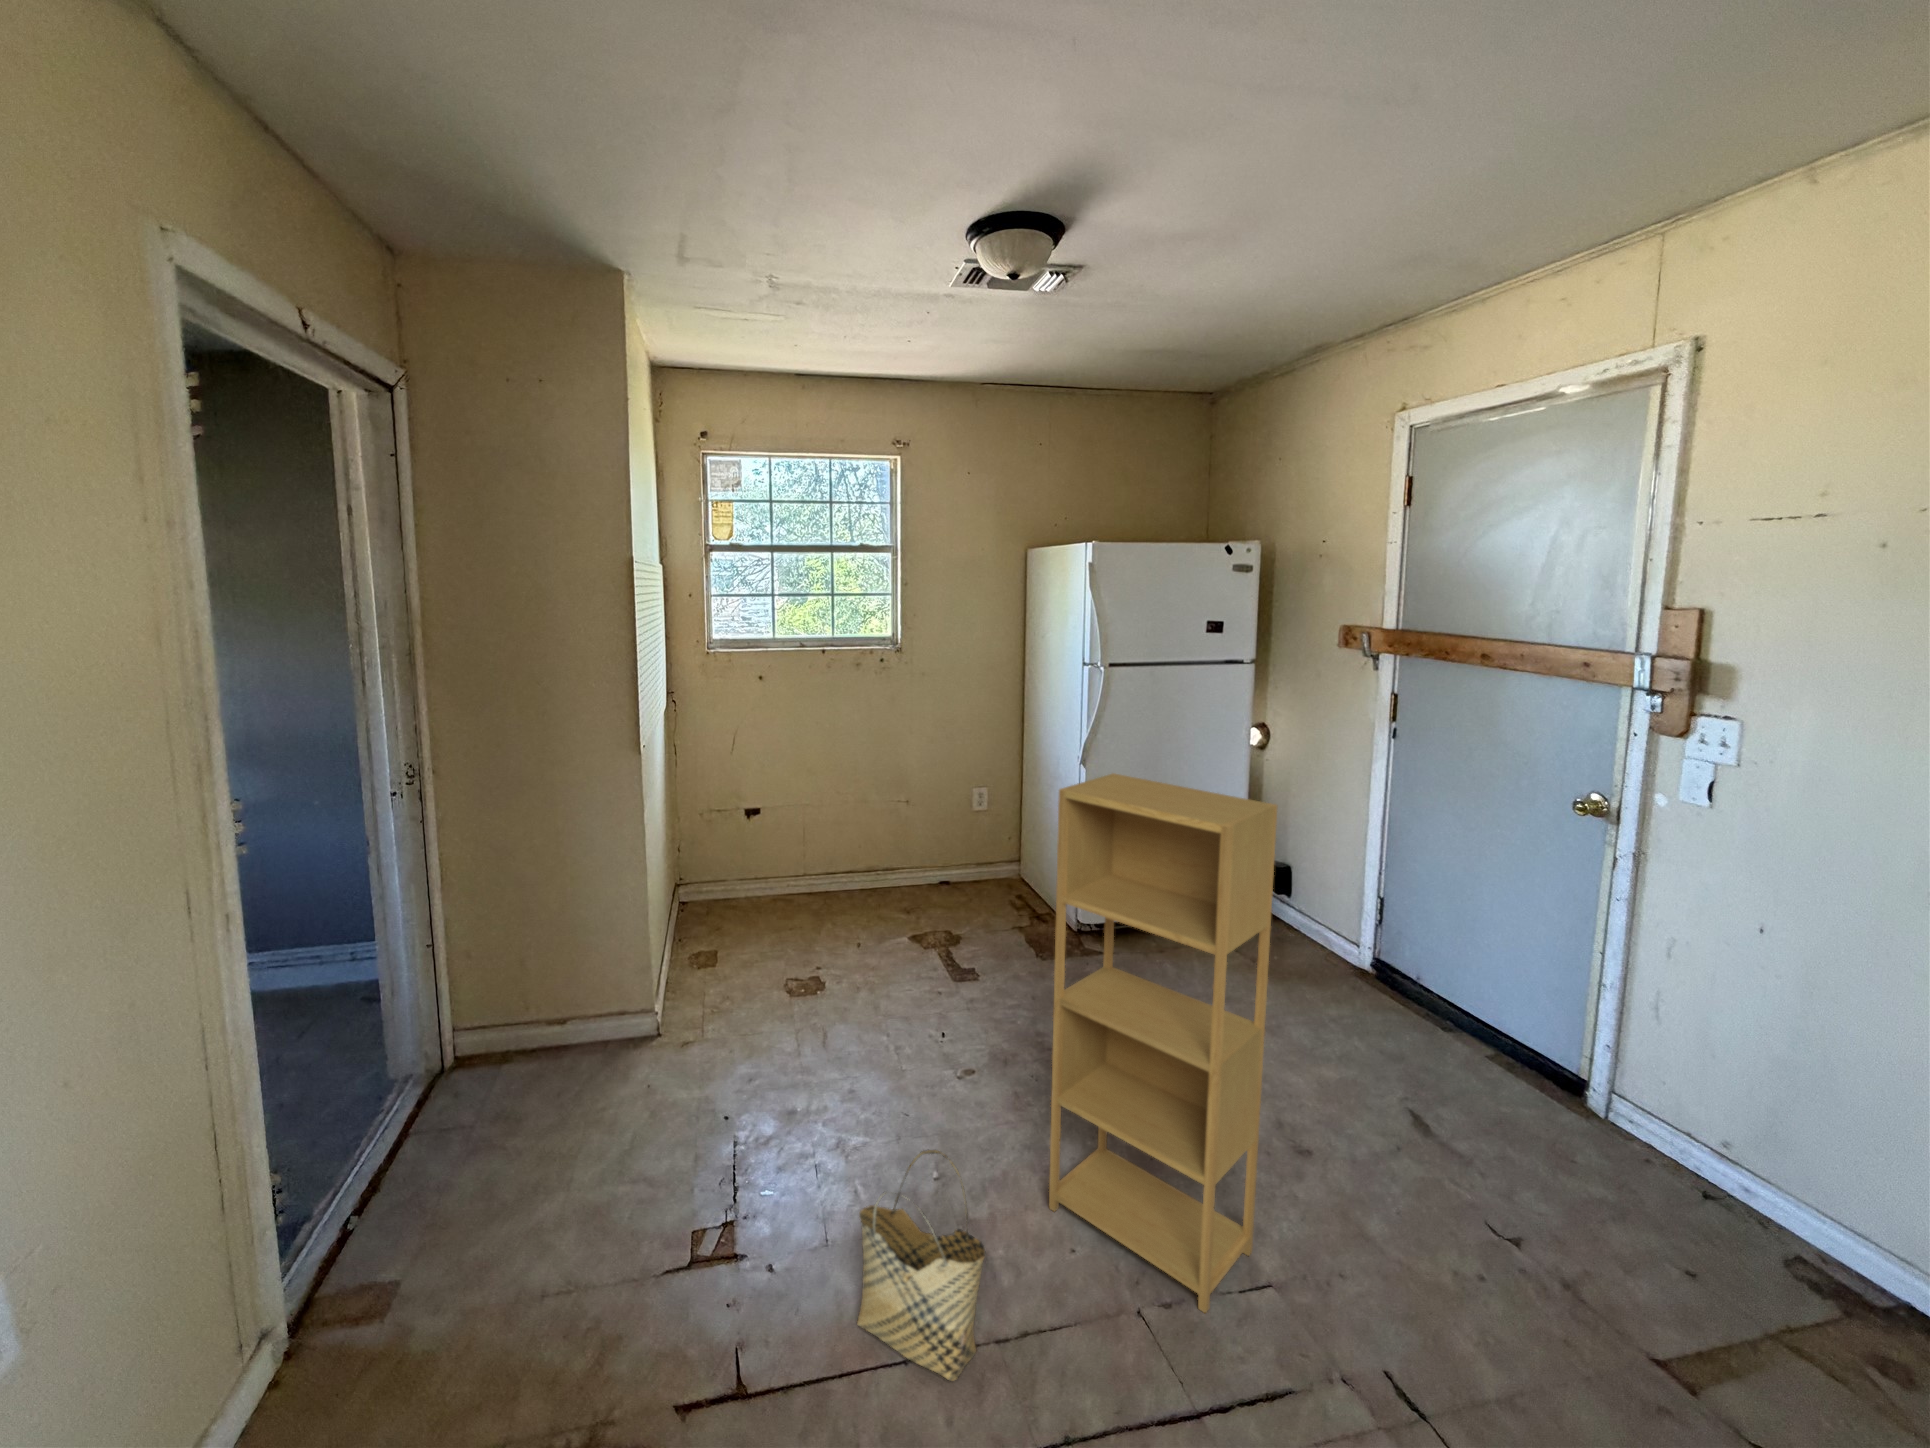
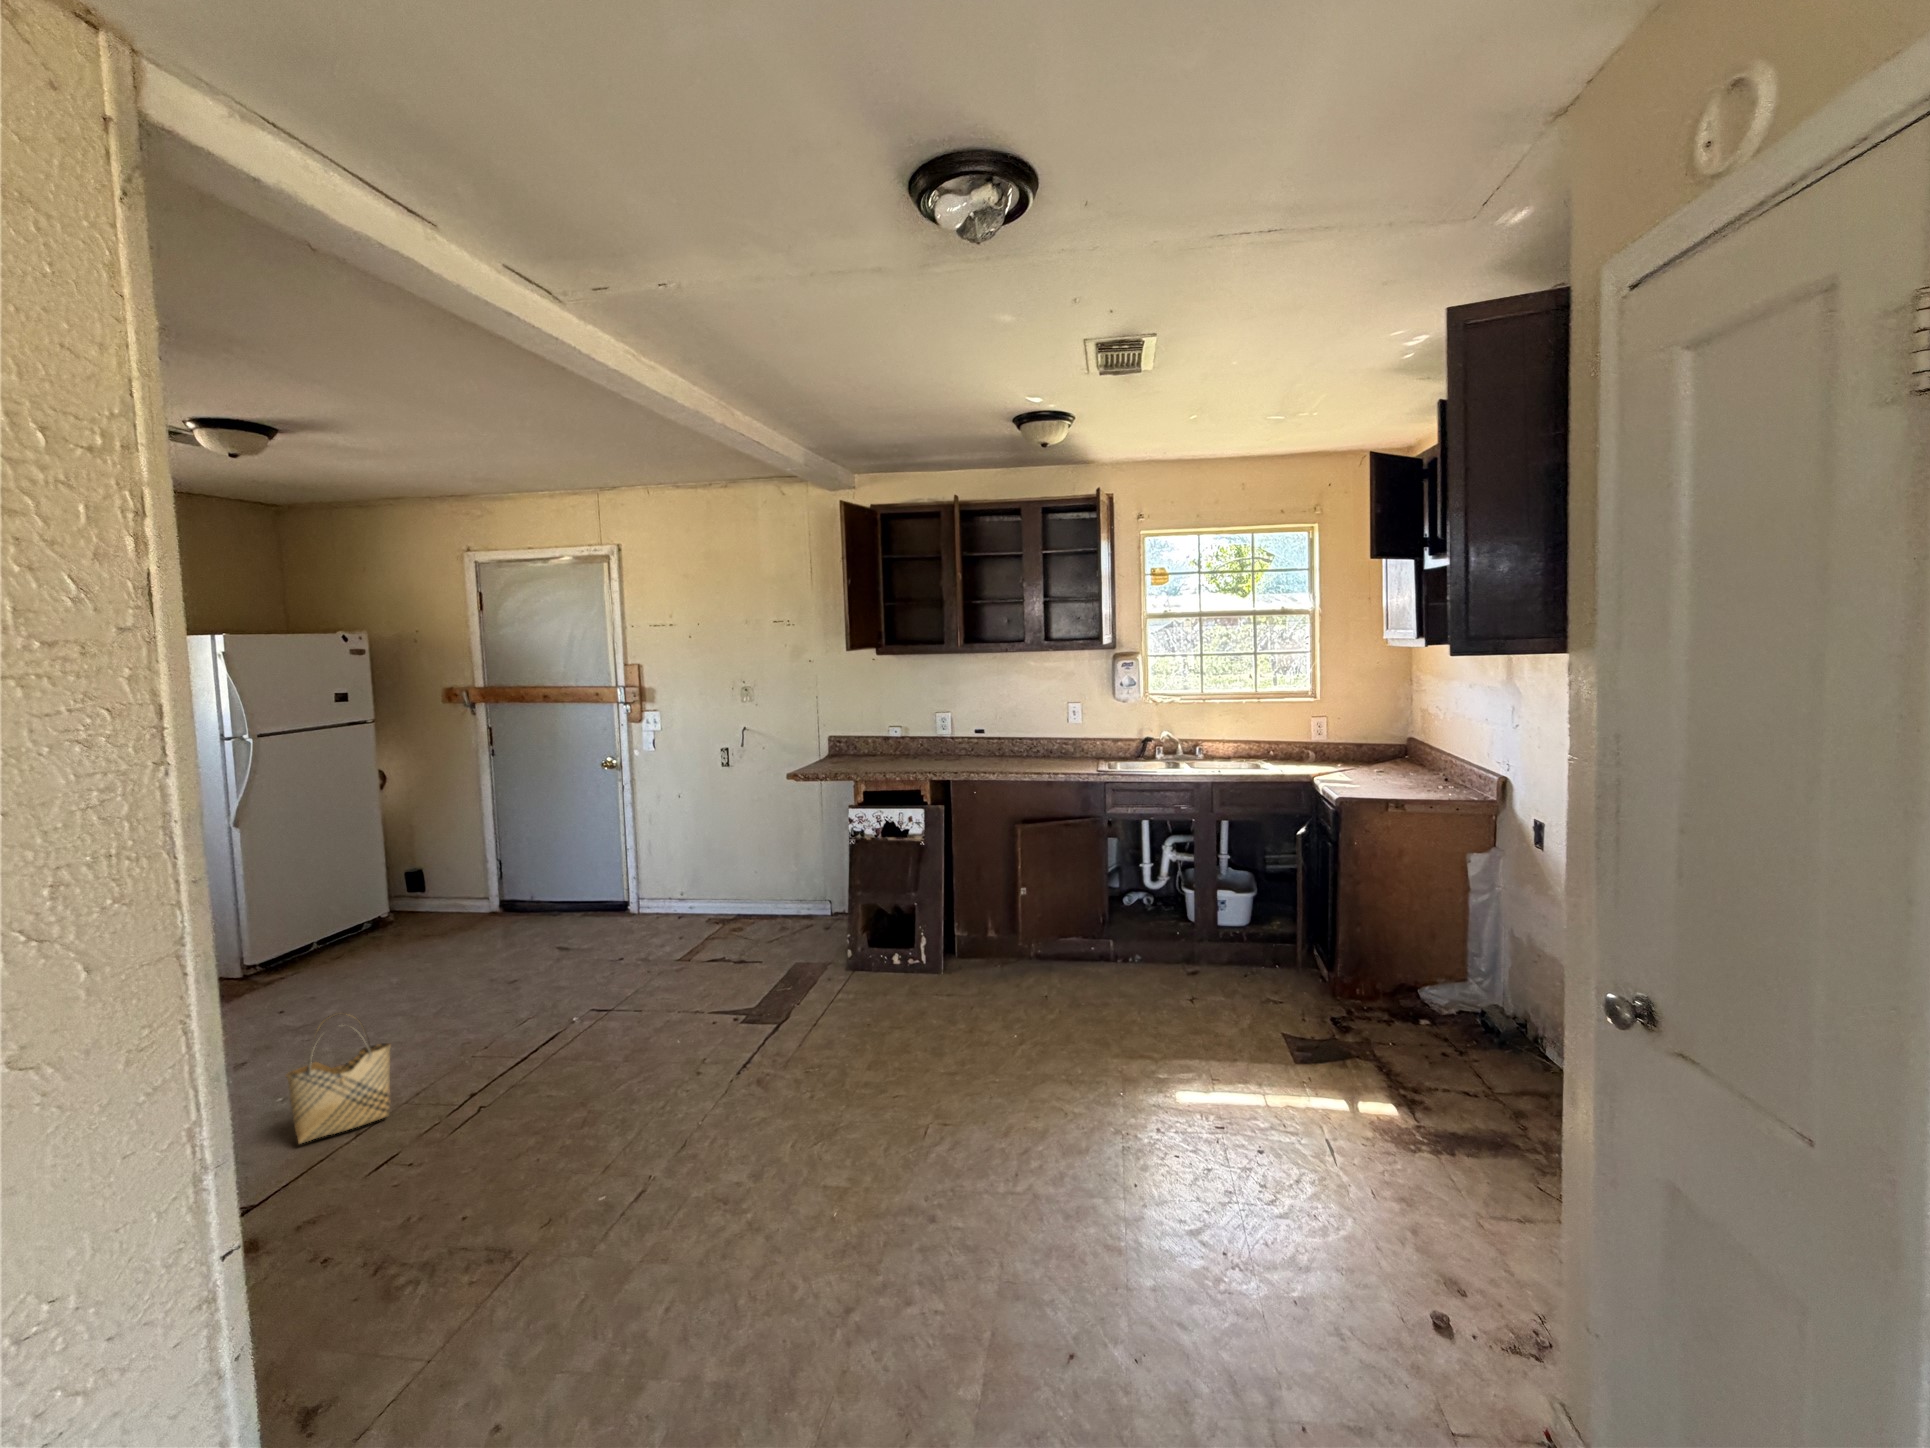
shelving unit: present [1049,773,1277,1313] -> none [357,772,509,1063]

